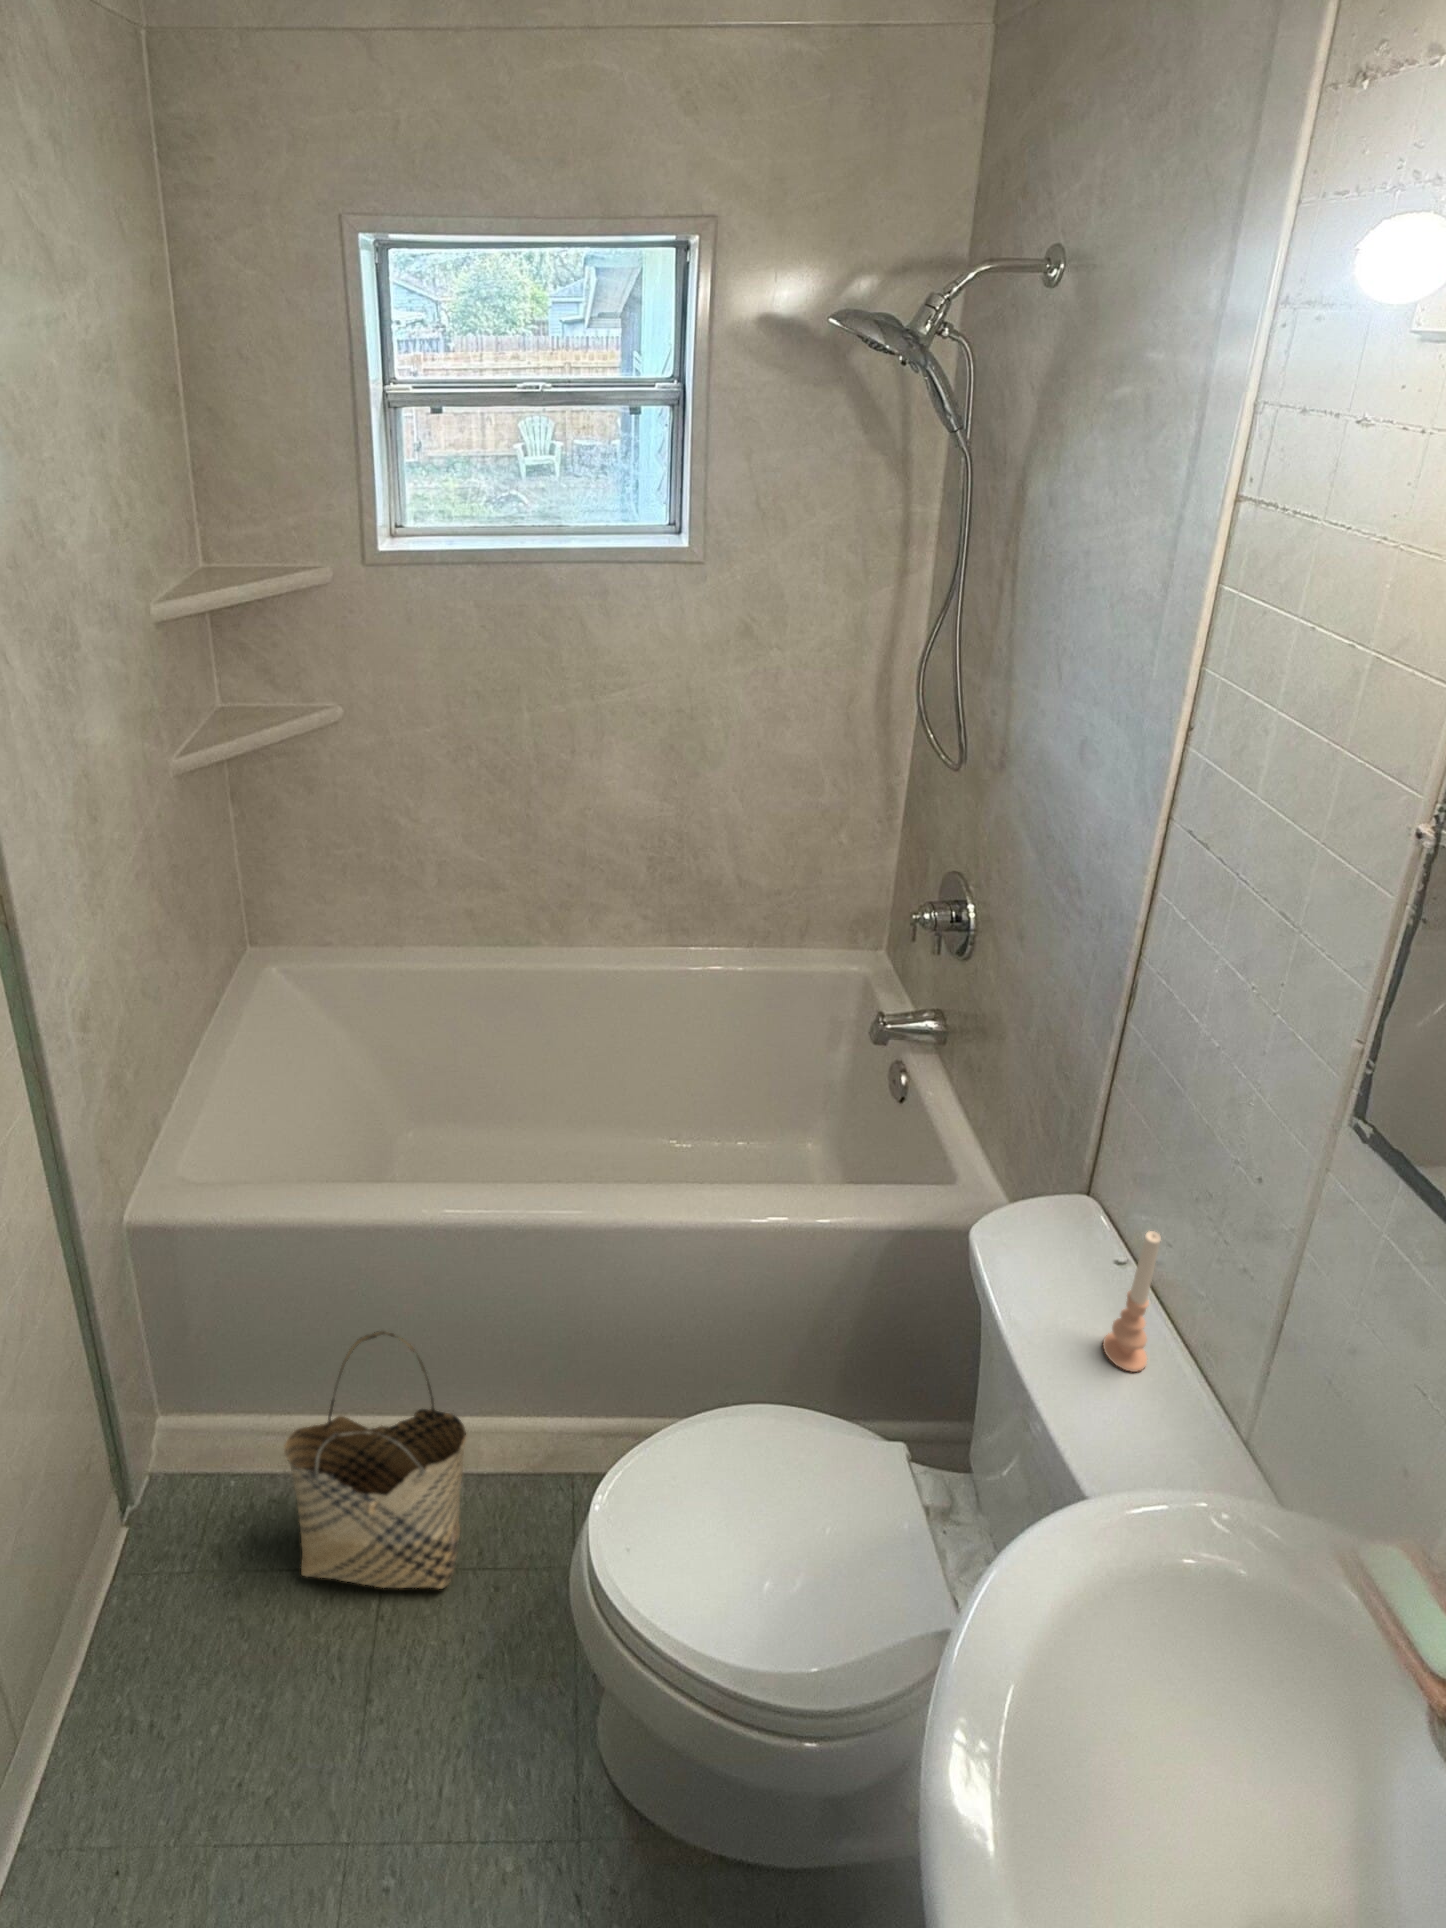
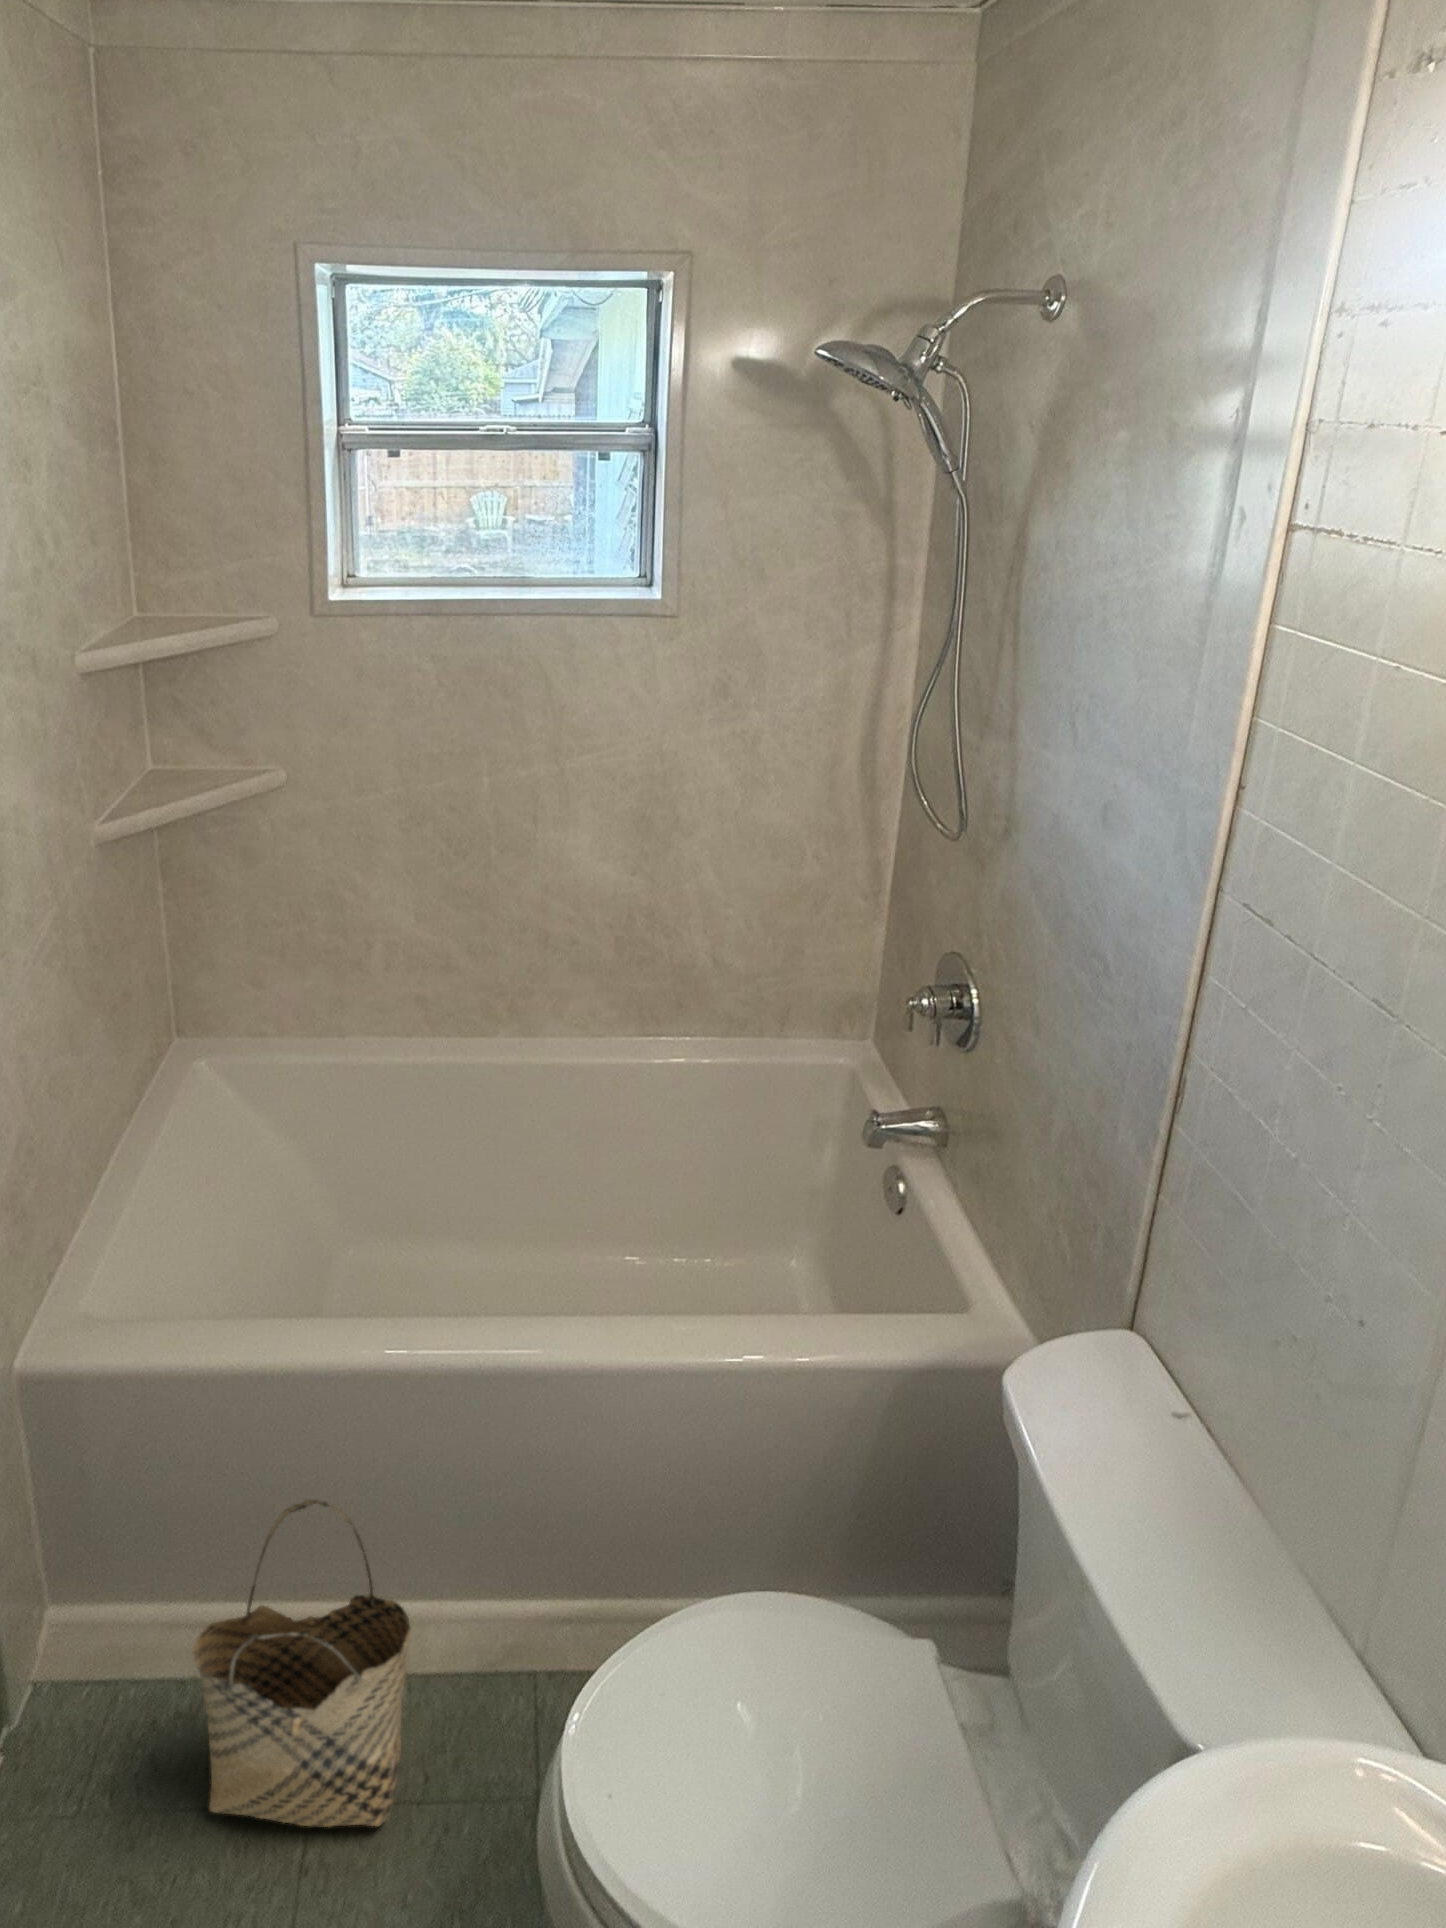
candle: present [1103,1231,1161,1372] -> none [1178,1387,1250,1564]

